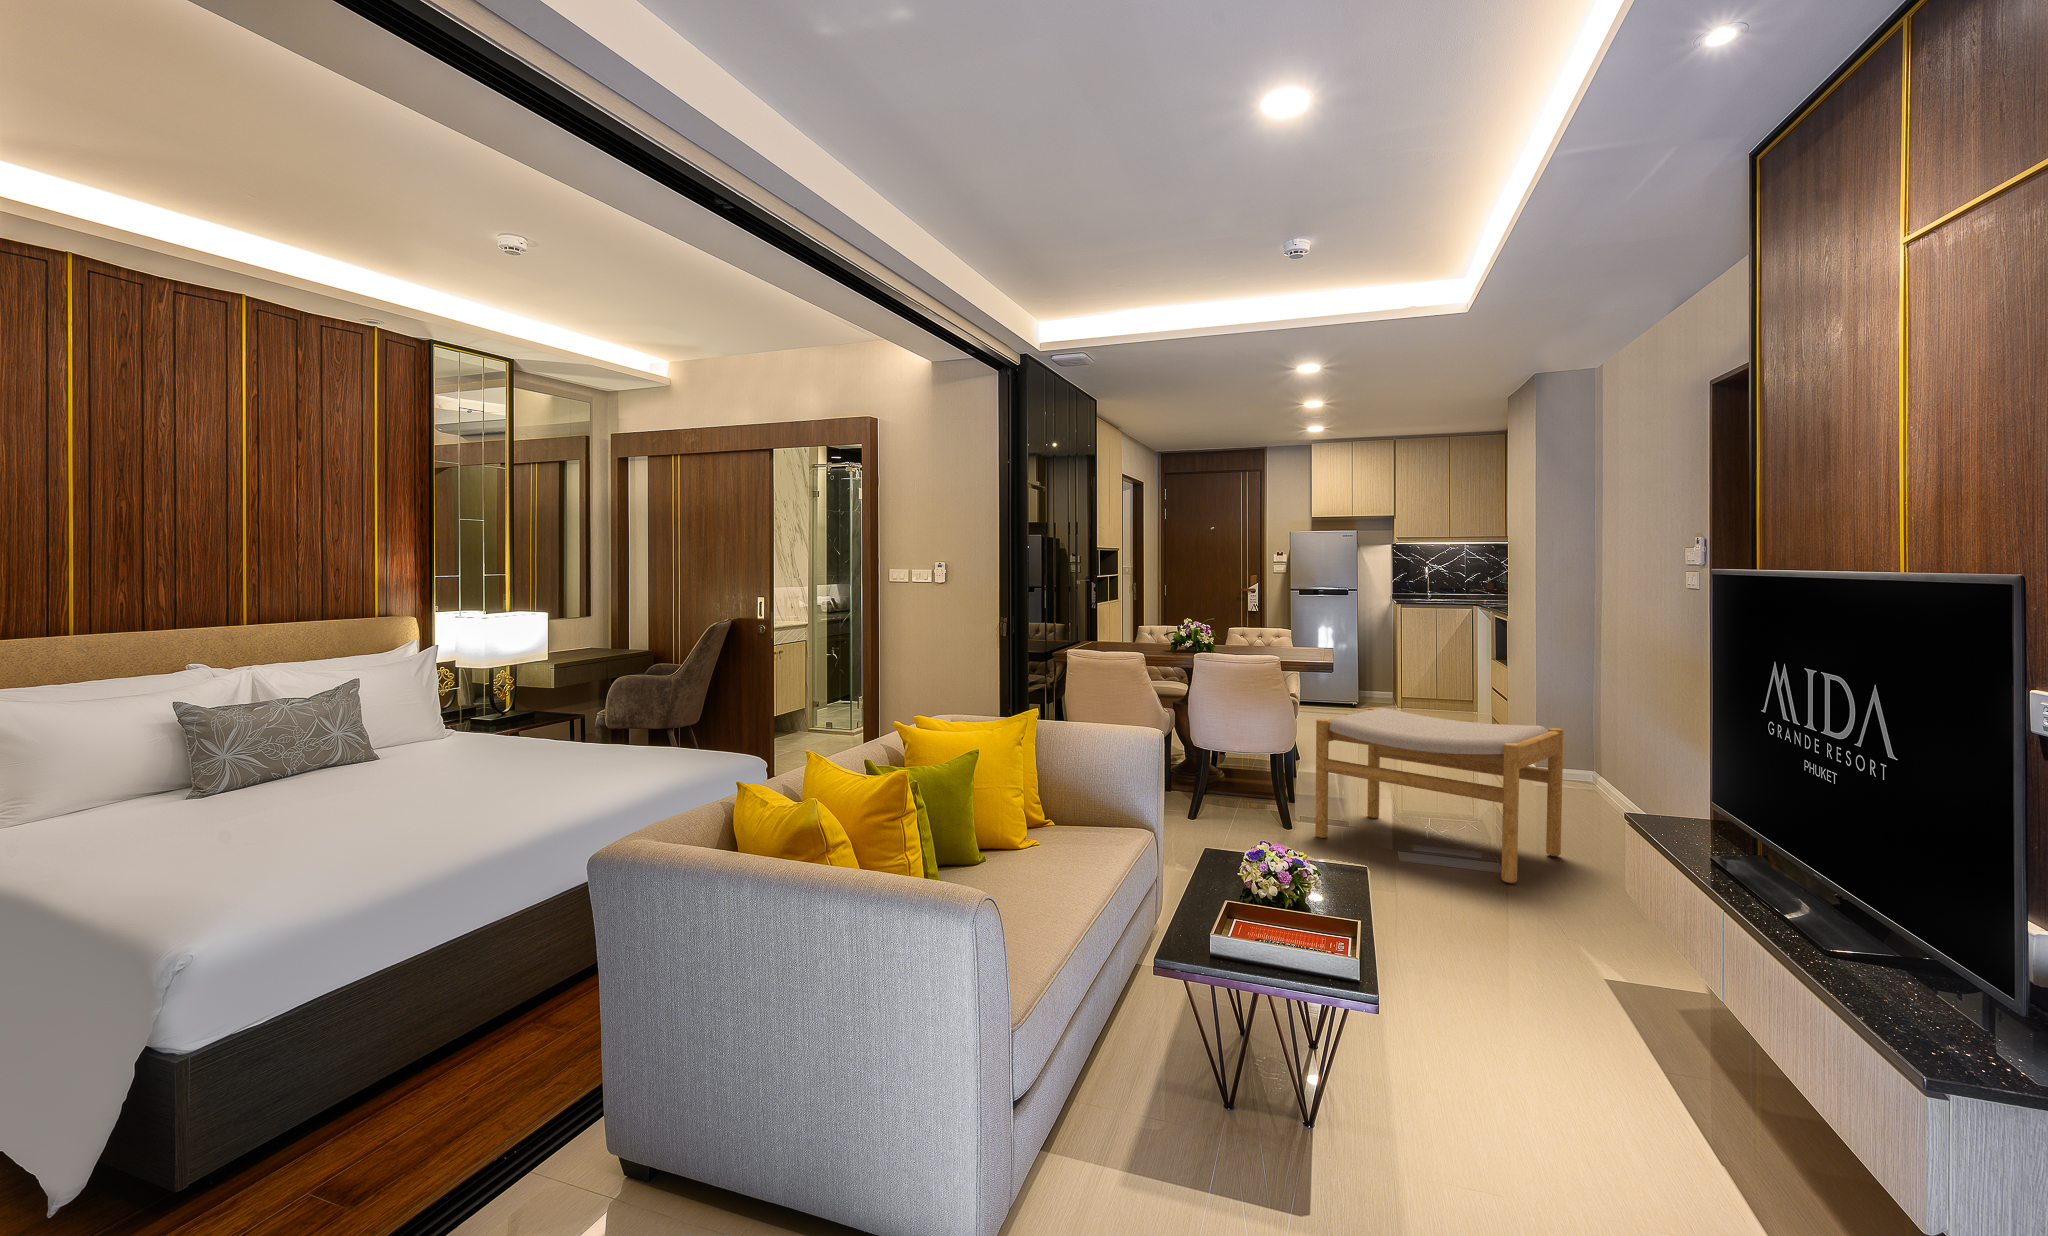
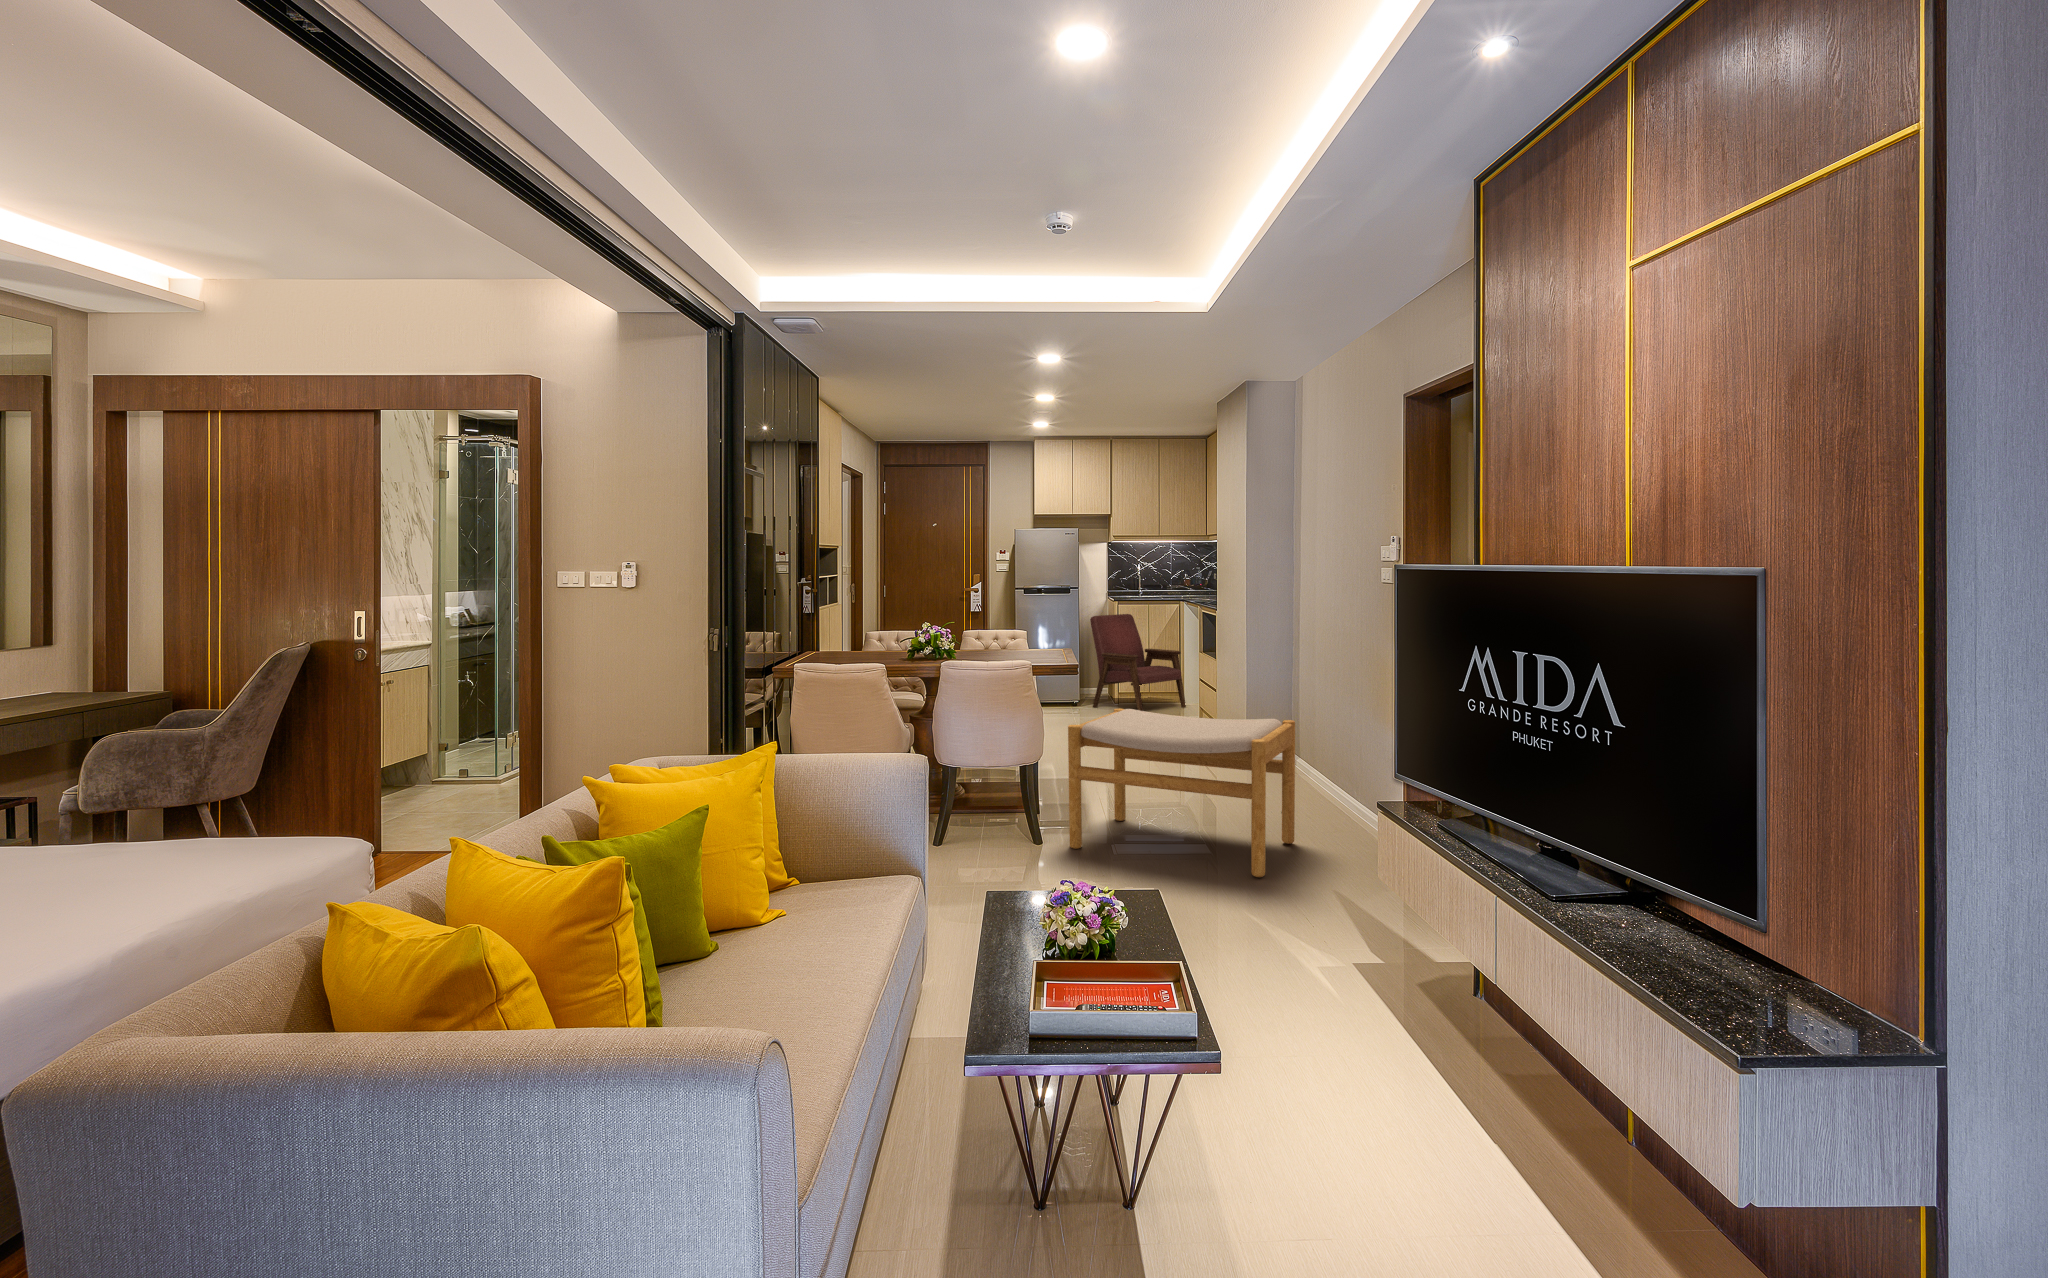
armchair: none [1370,618,1475,722] -> present [1090,614,1186,711]

